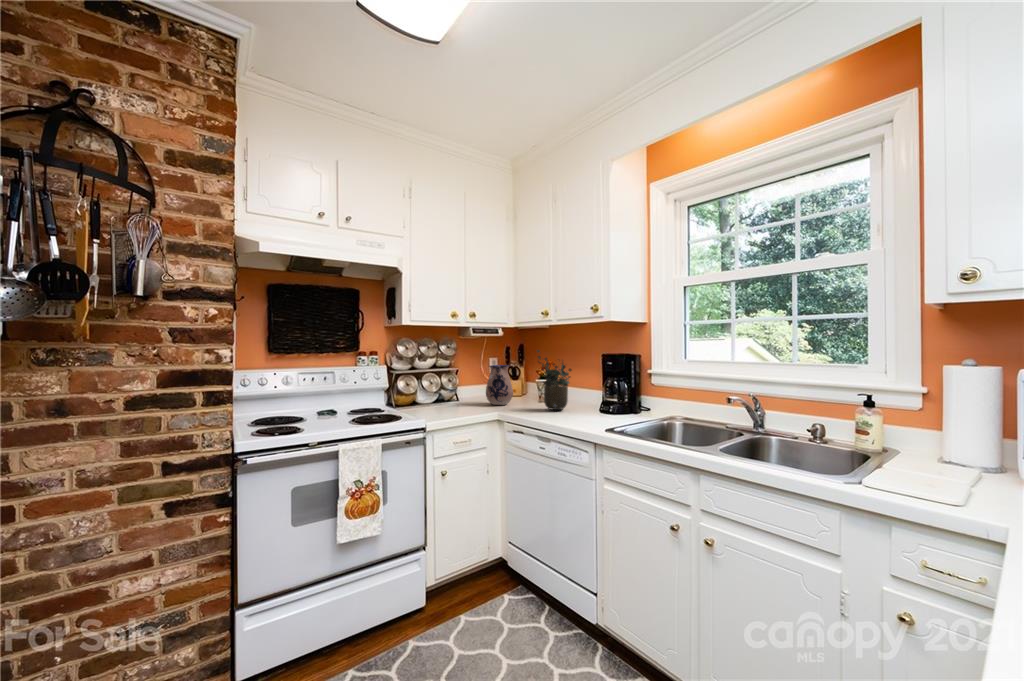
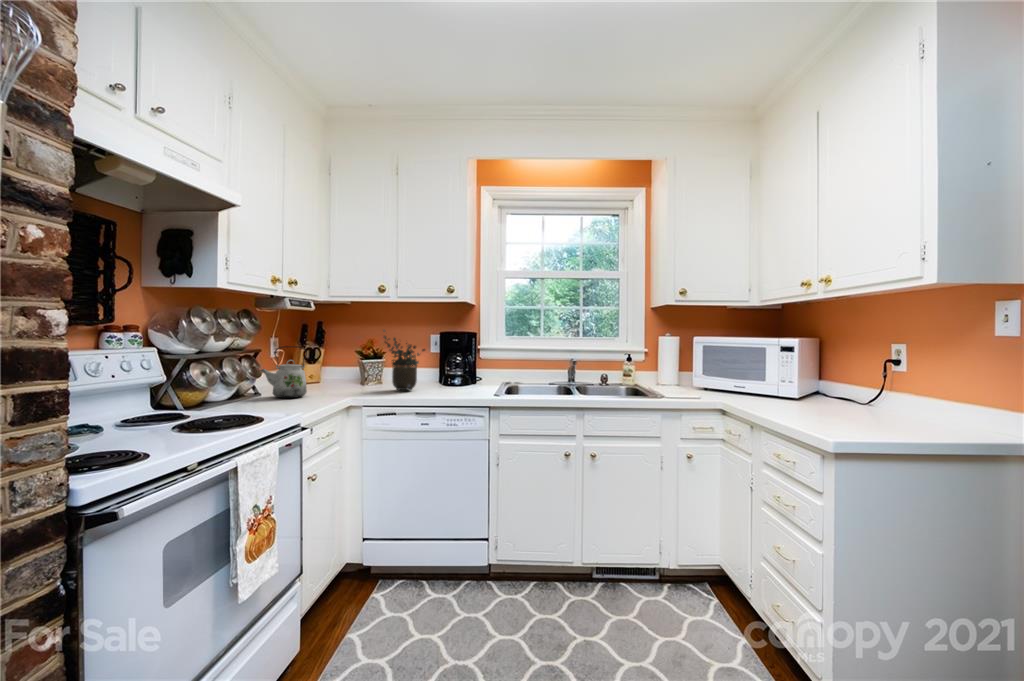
ceramic pitcher: present [486,365,513,405] -> none [311,345,346,391]
kettle: none [440,366,472,408] -> present [260,346,307,398]

